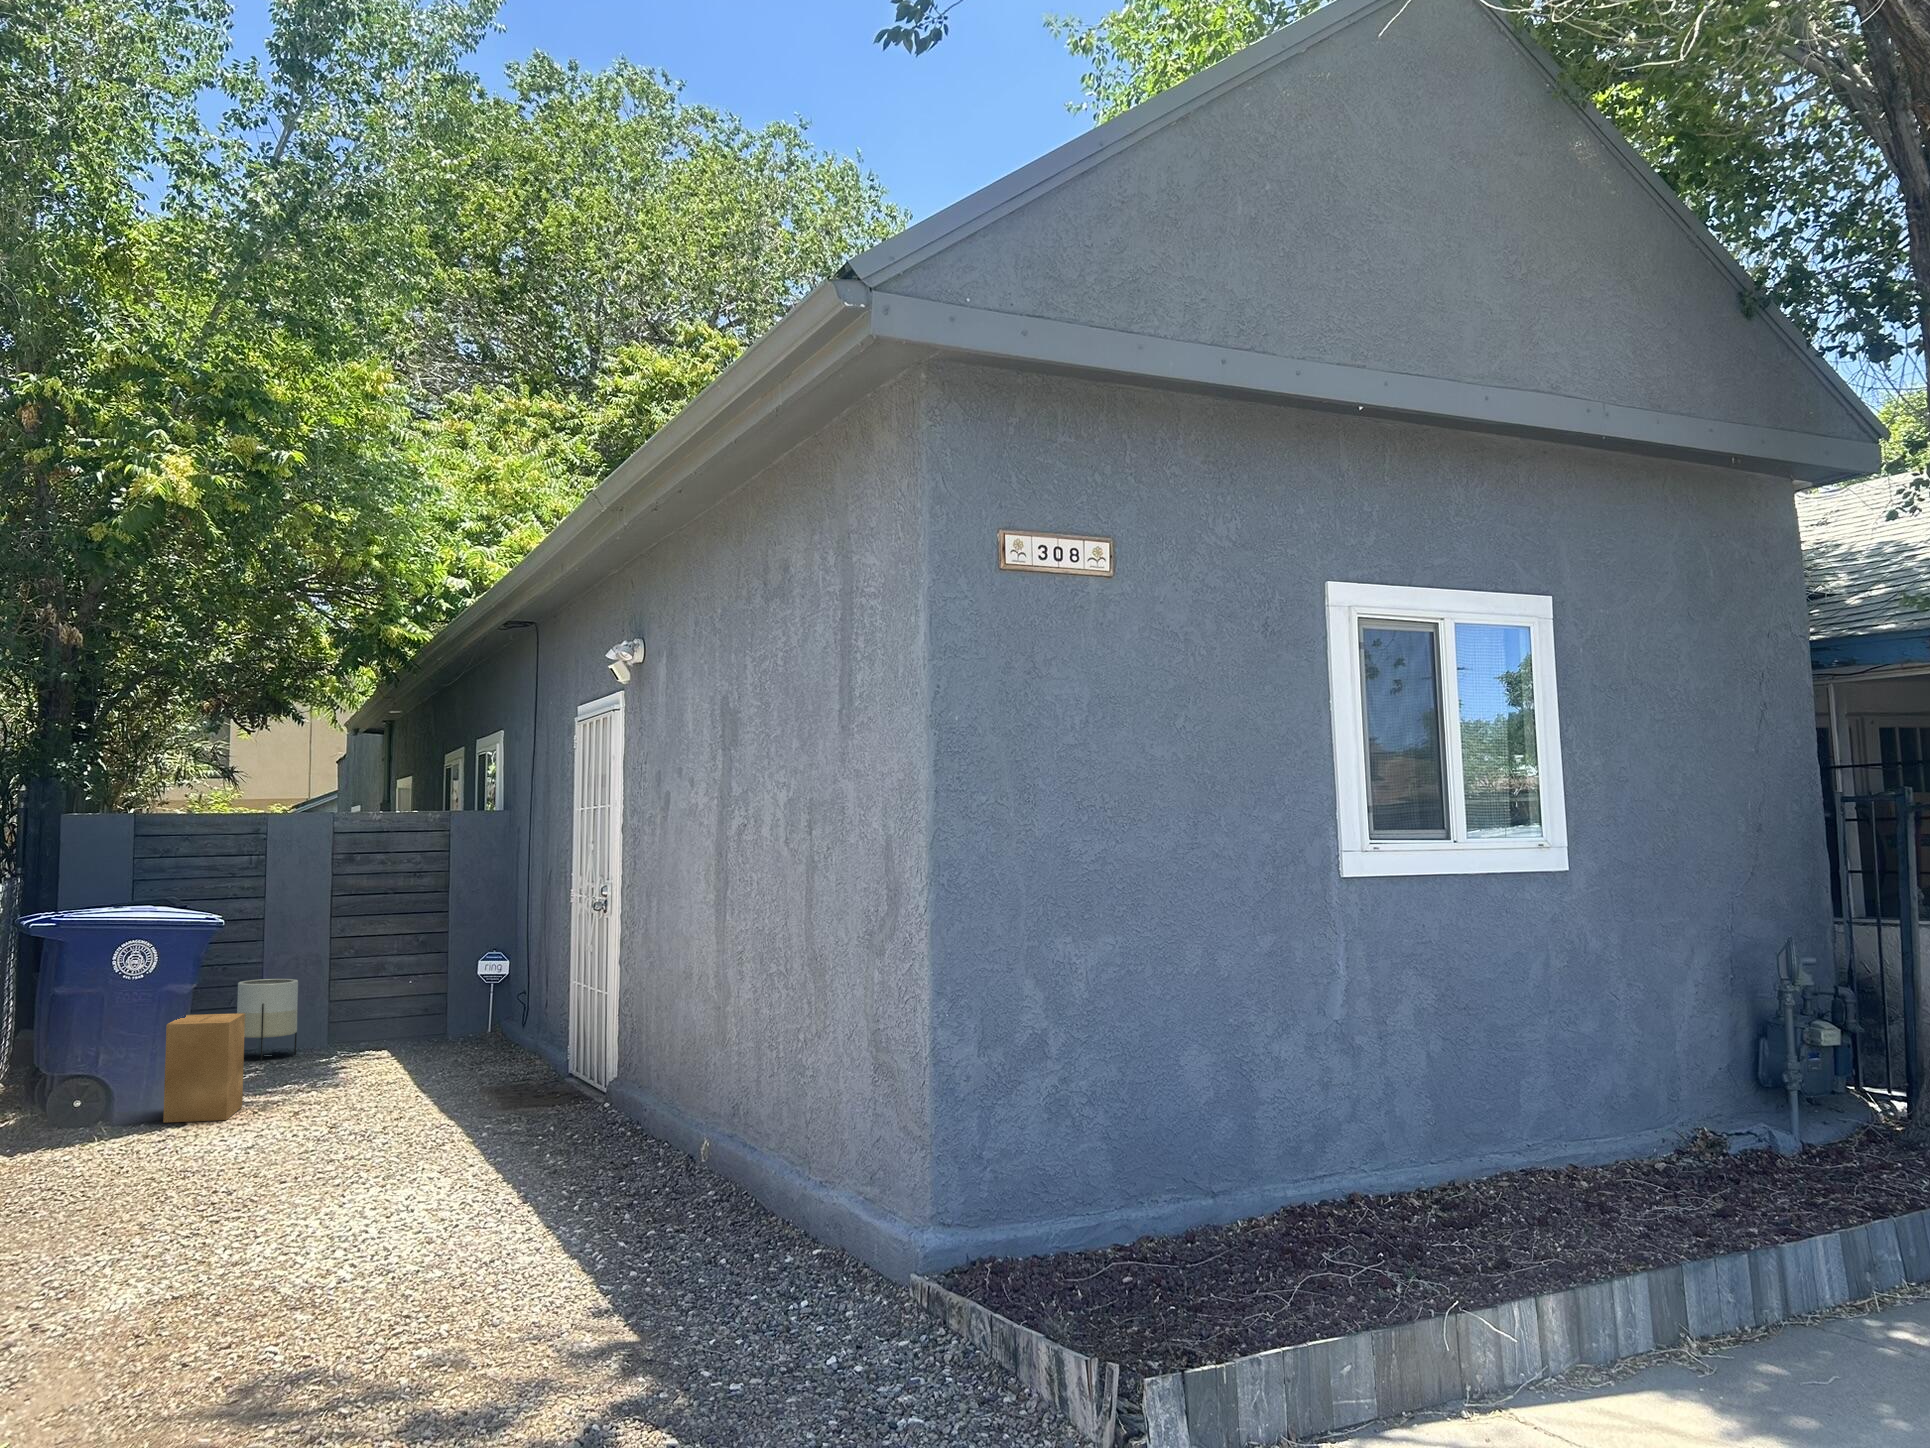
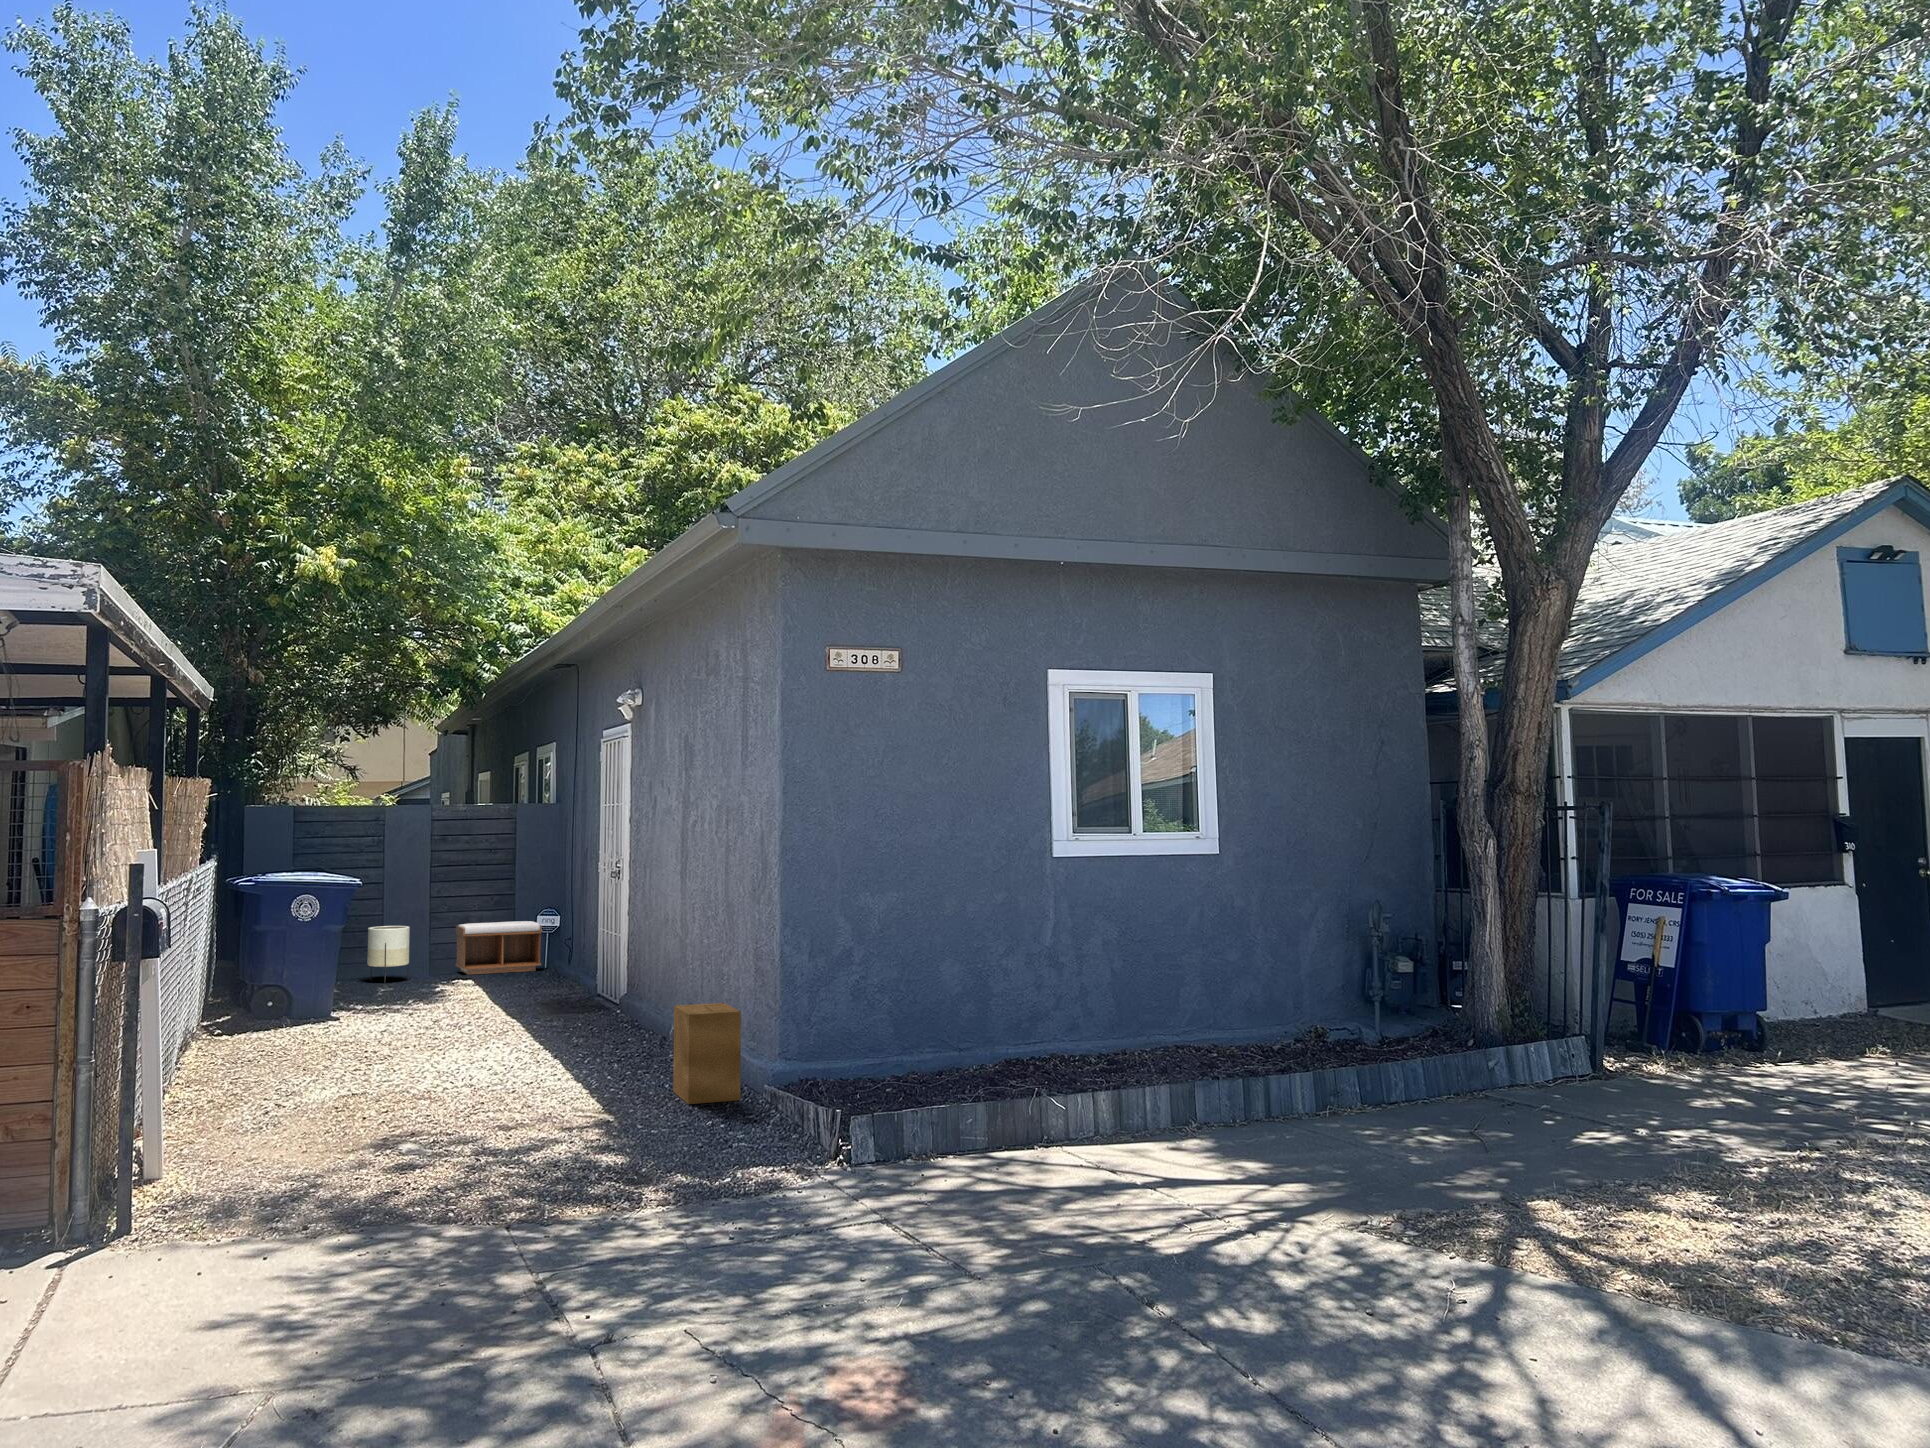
bench: none [364,970,486,1046] -> present [455,921,542,975]
cardboard box: present [163,1013,245,1123] -> present [673,1003,741,1104]

